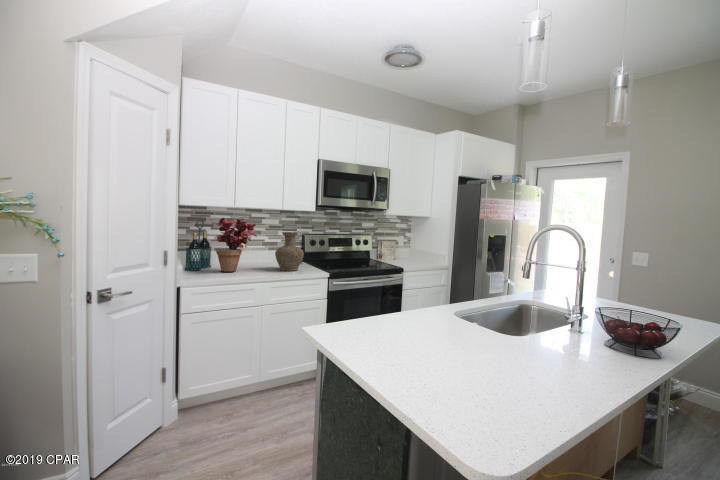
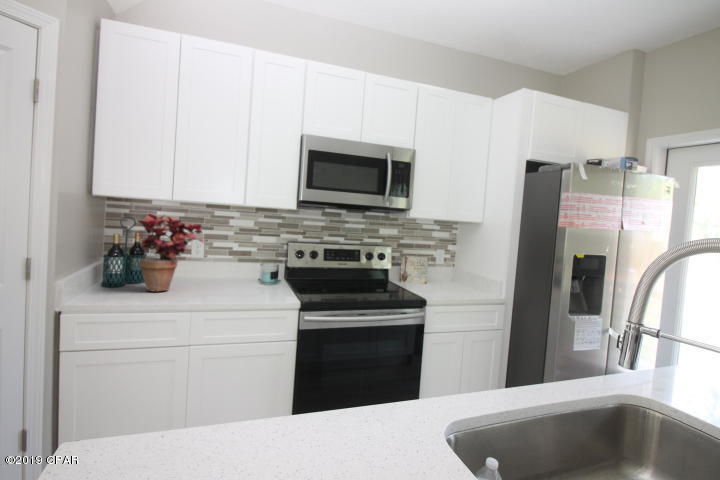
vase: present [275,232,304,271] -> none [228,237,271,295]

